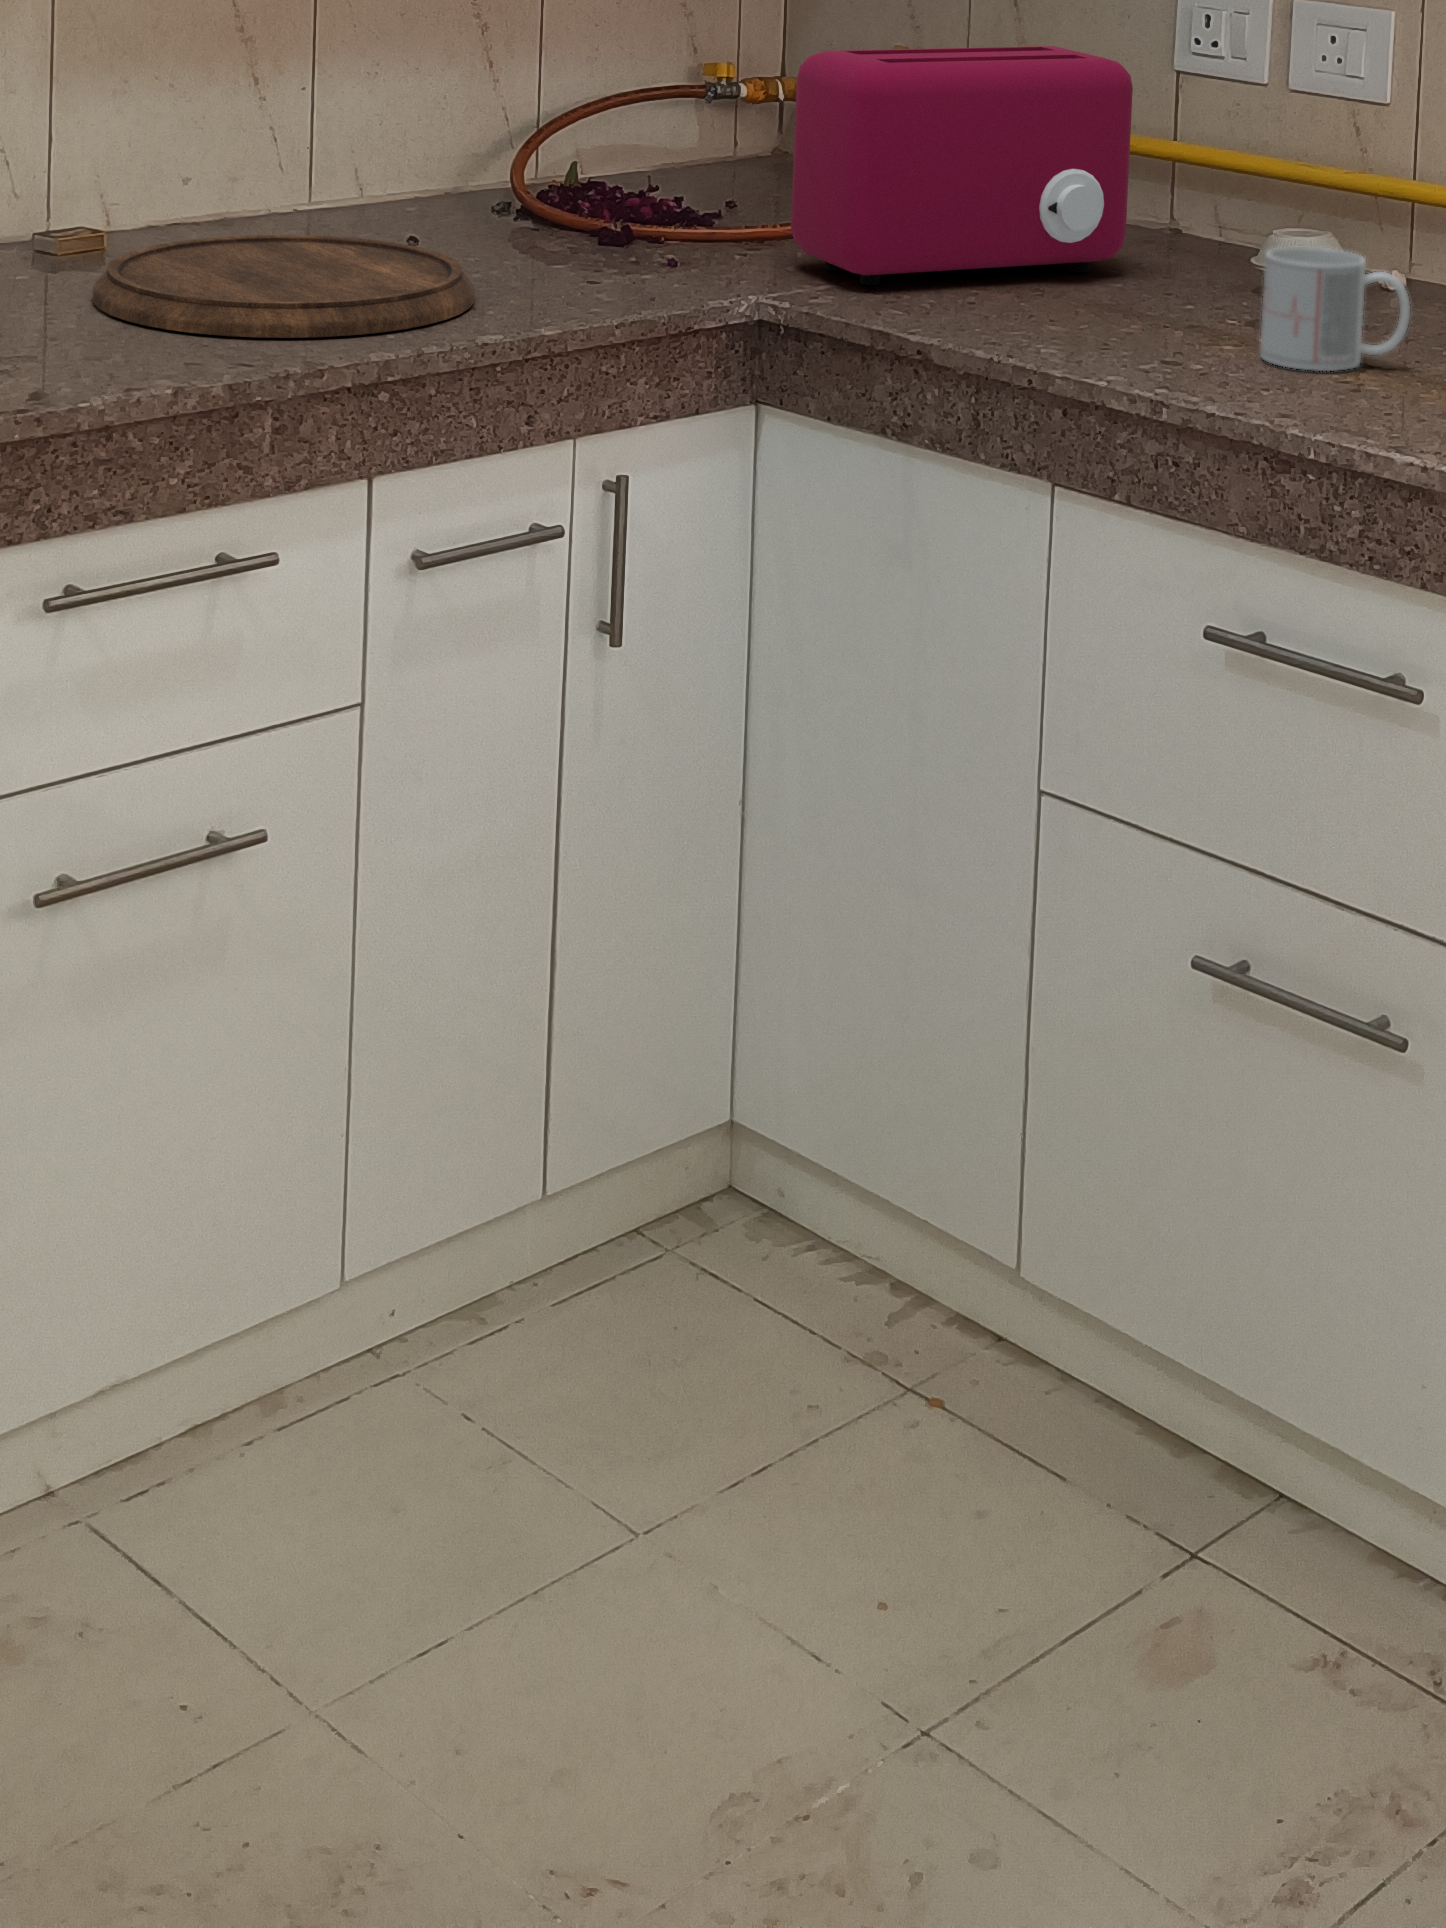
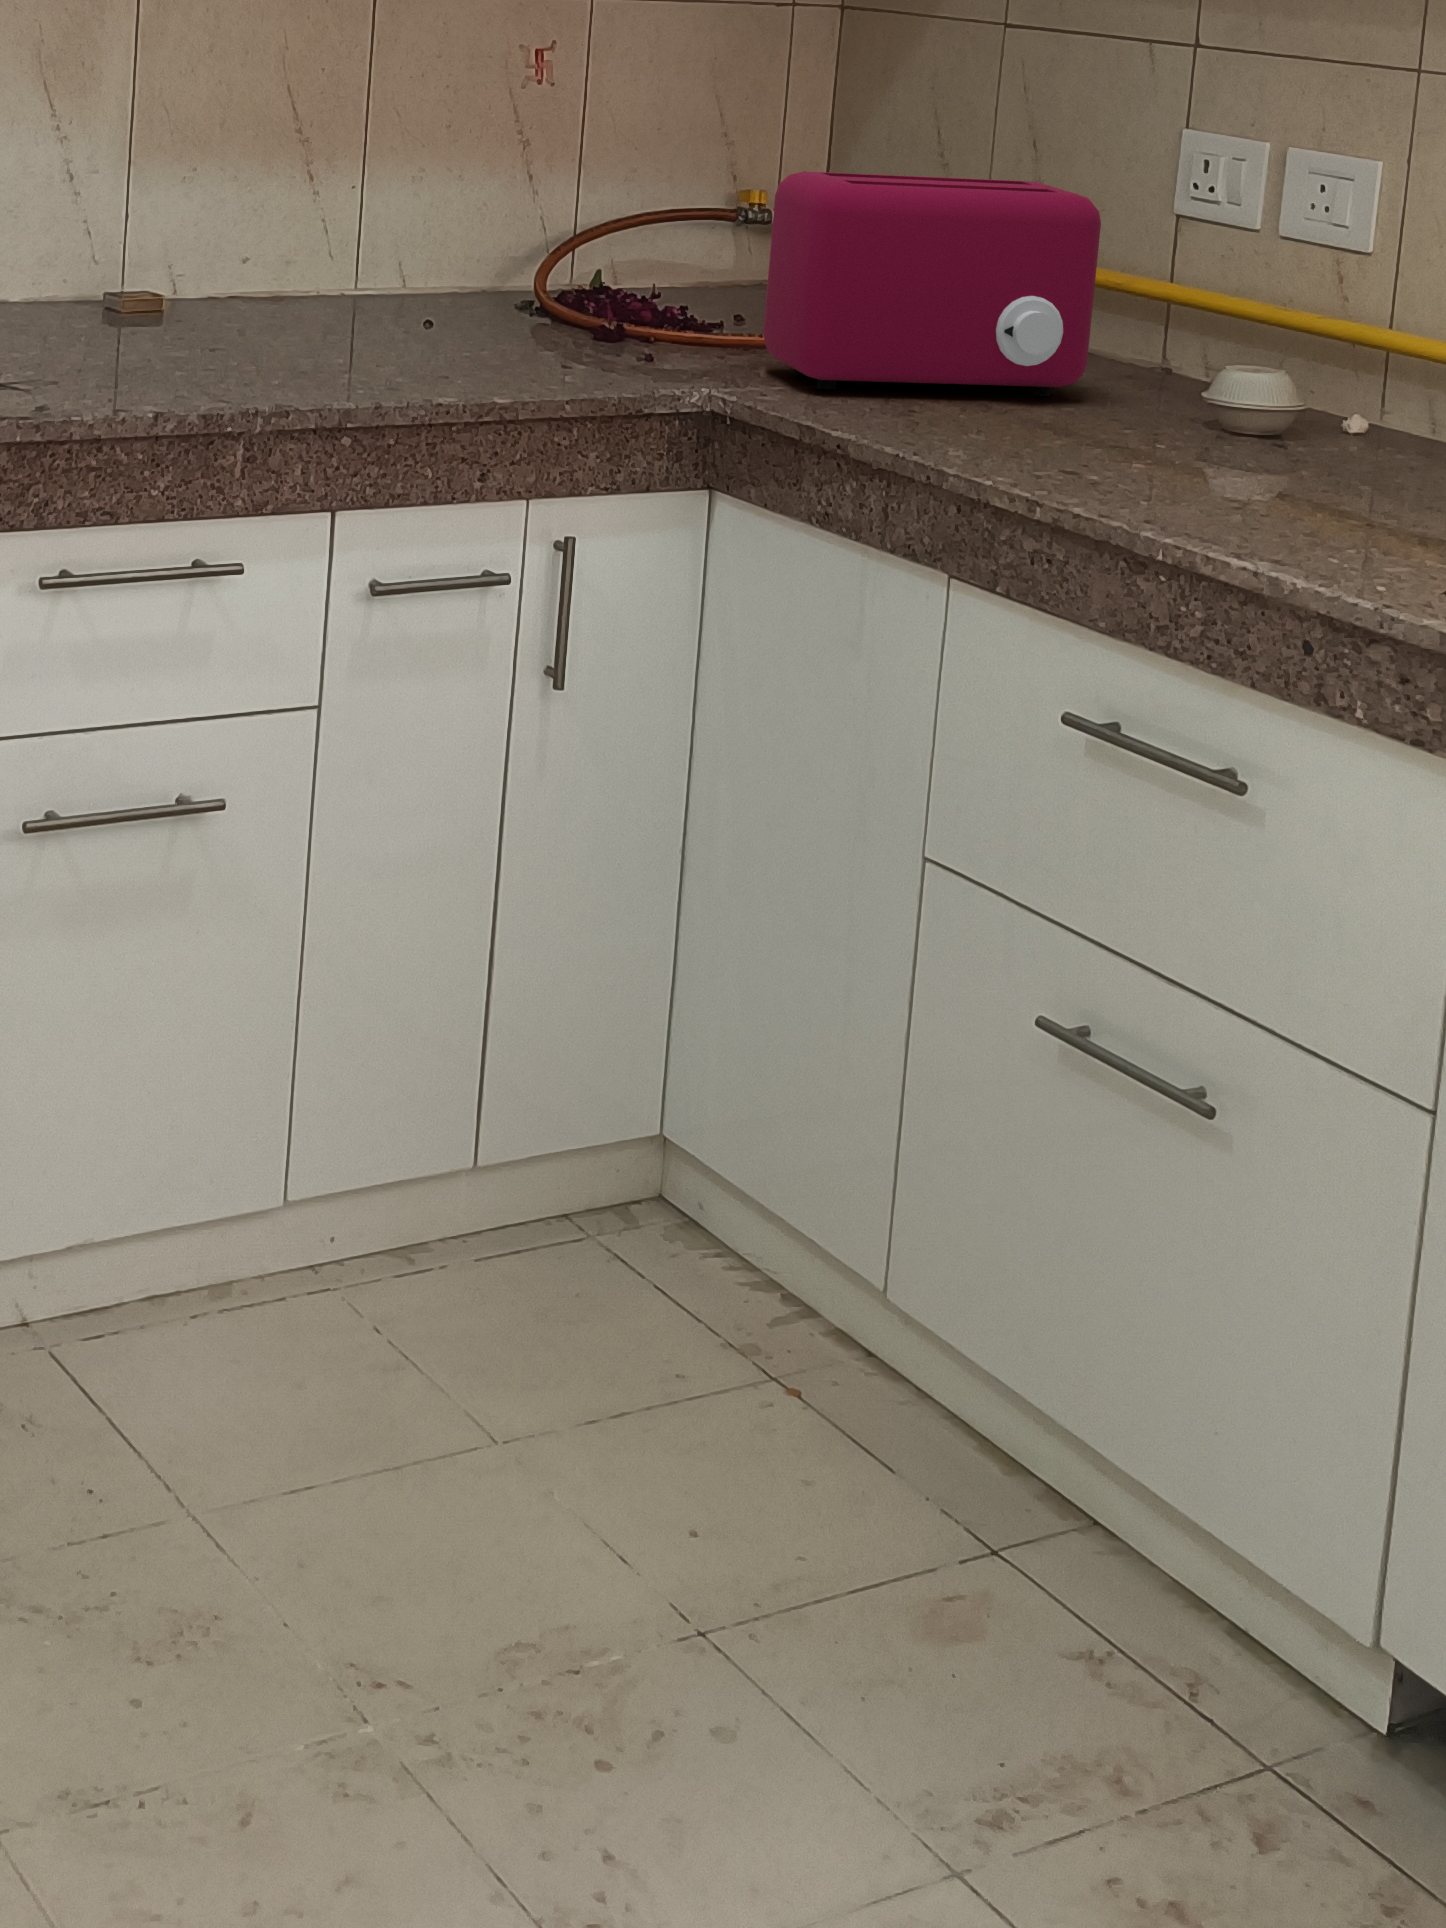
cutting board: present [93,235,474,338] -> none [127,304,455,388]
mug: present [1260,247,1410,371] -> none [1164,374,1313,492]

